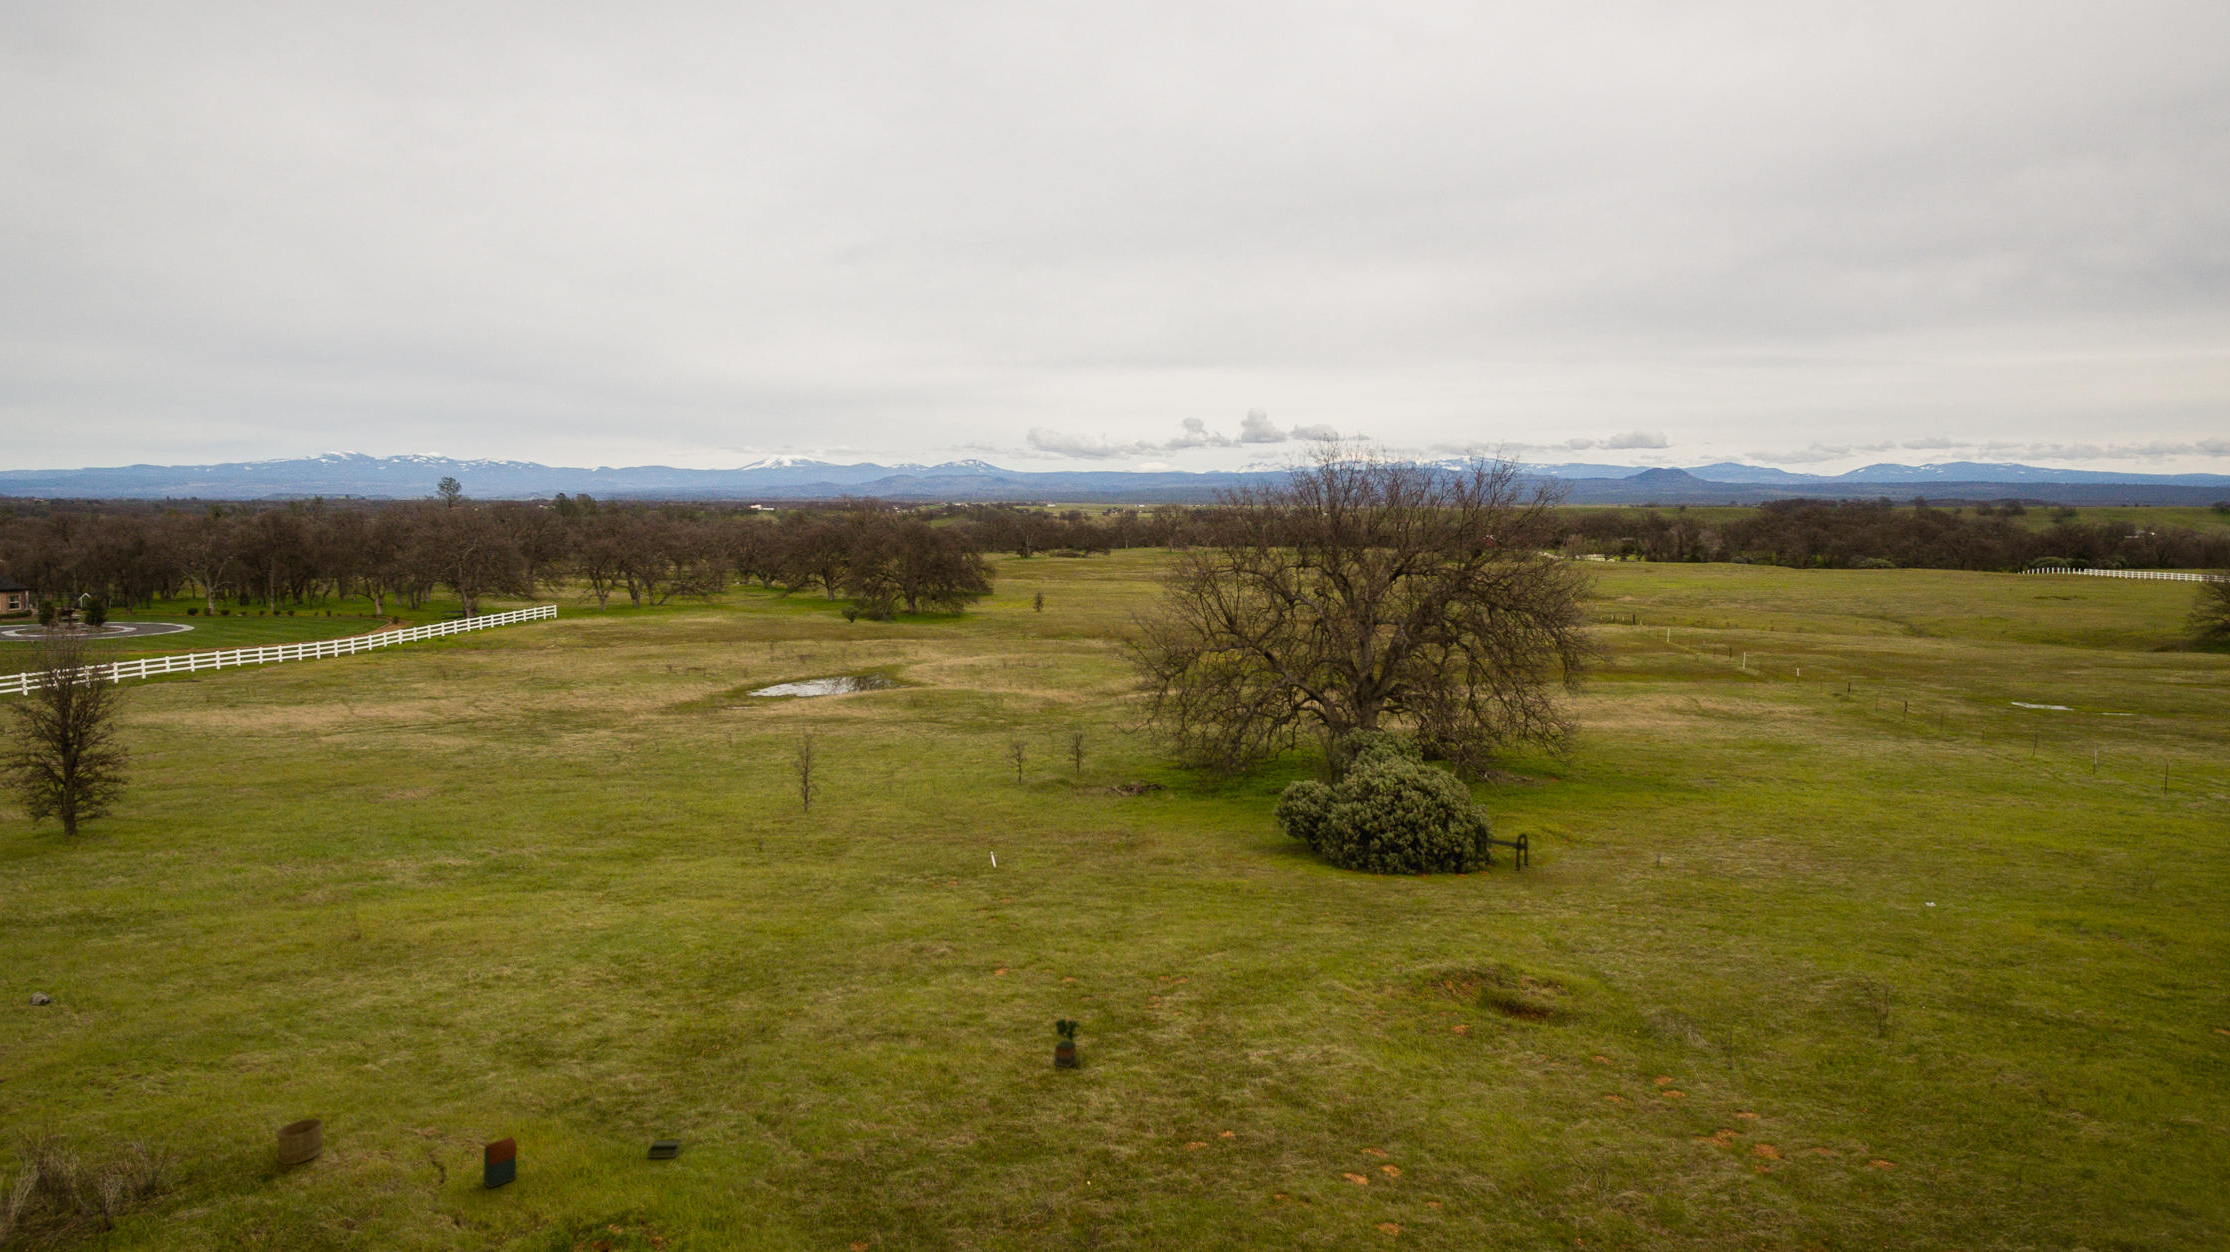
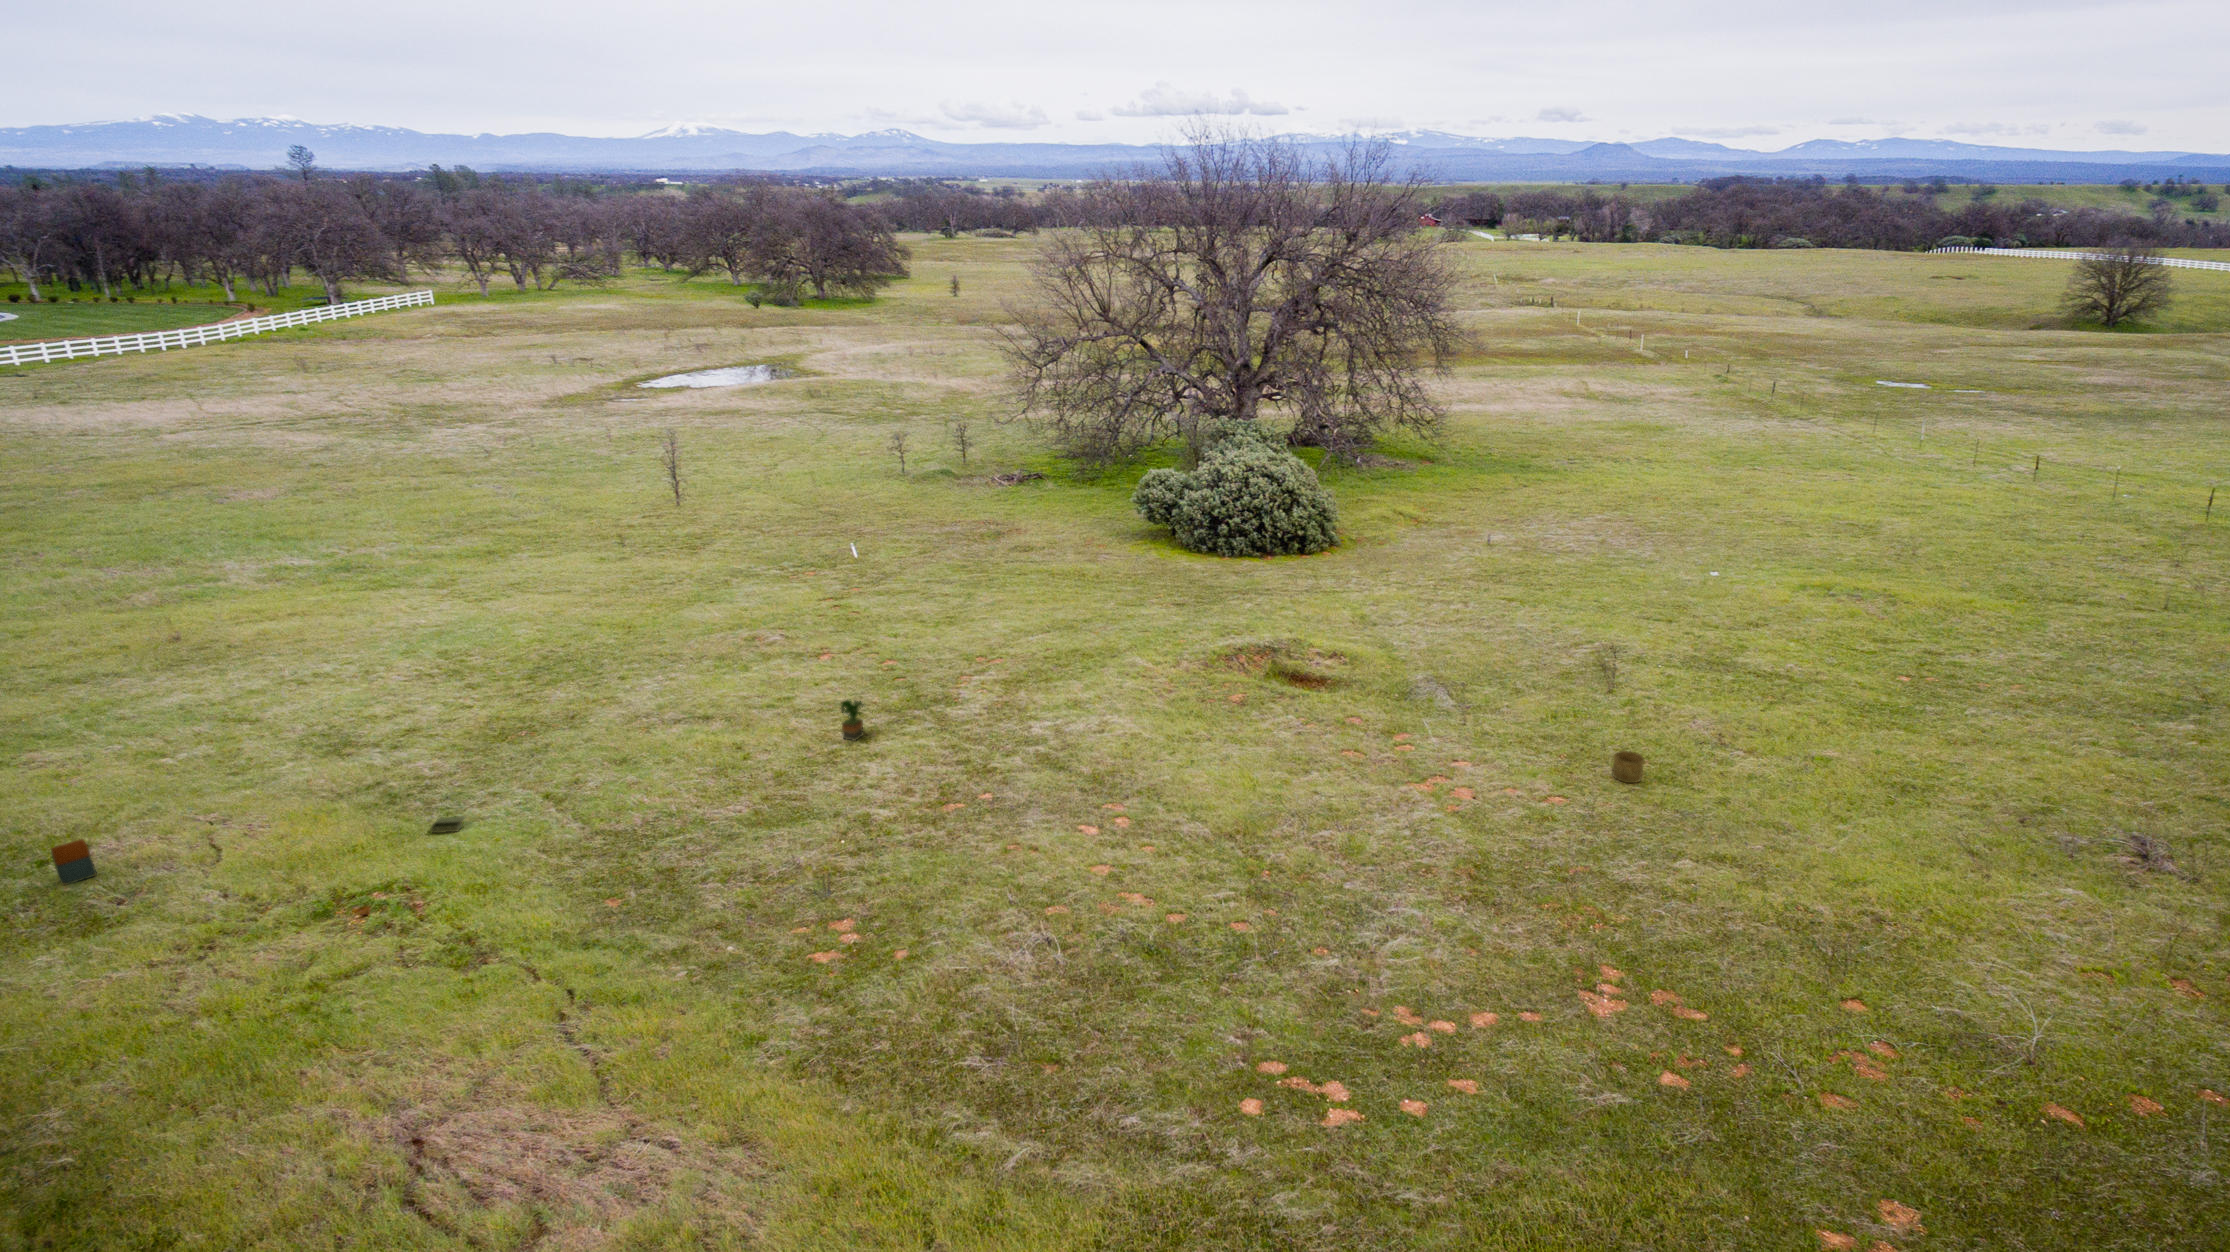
bench: present [1474,827,1528,870] -> none [1315,511,1365,550]
wooden bucket: present [276,1118,323,1165] -> present [1612,751,1644,783]
backpack: present [483,1137,517,1188] -> present [51,839,96,885]

